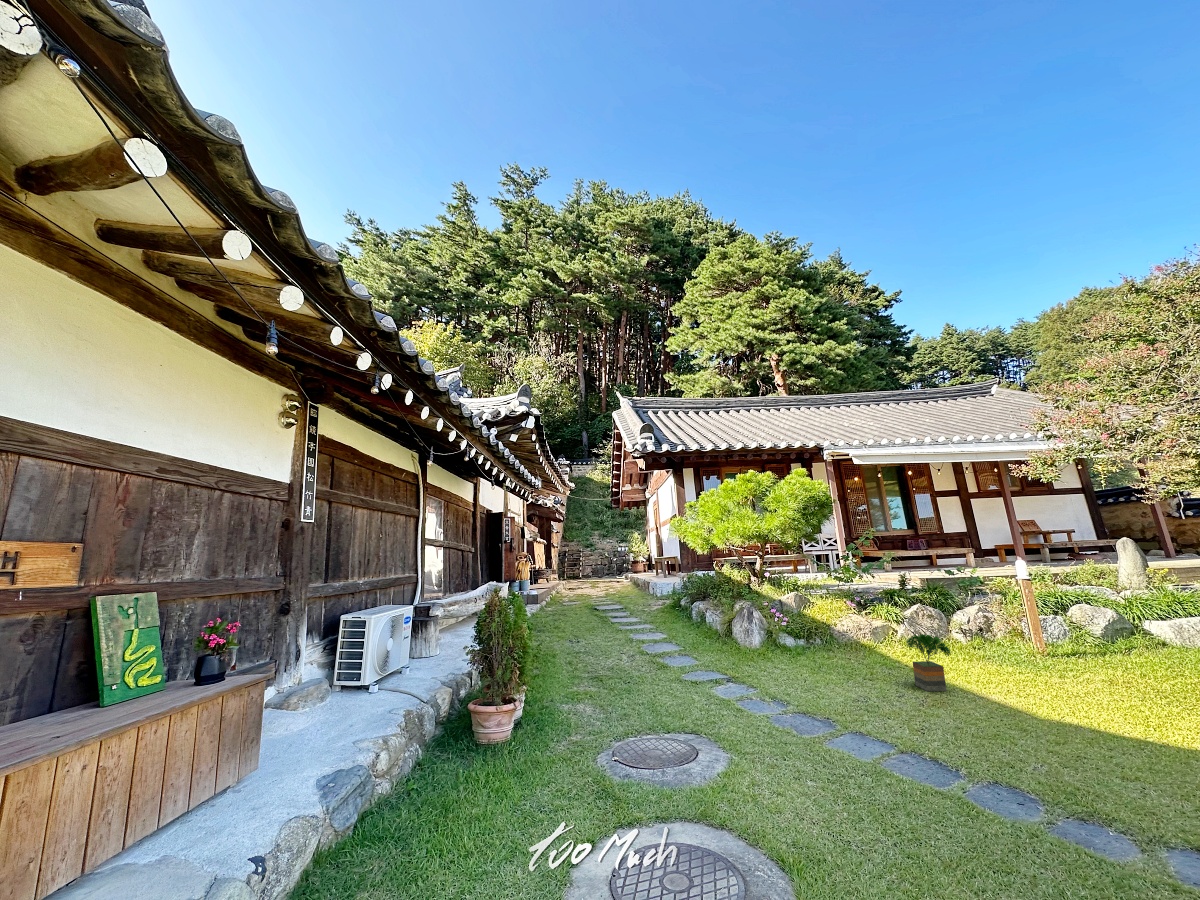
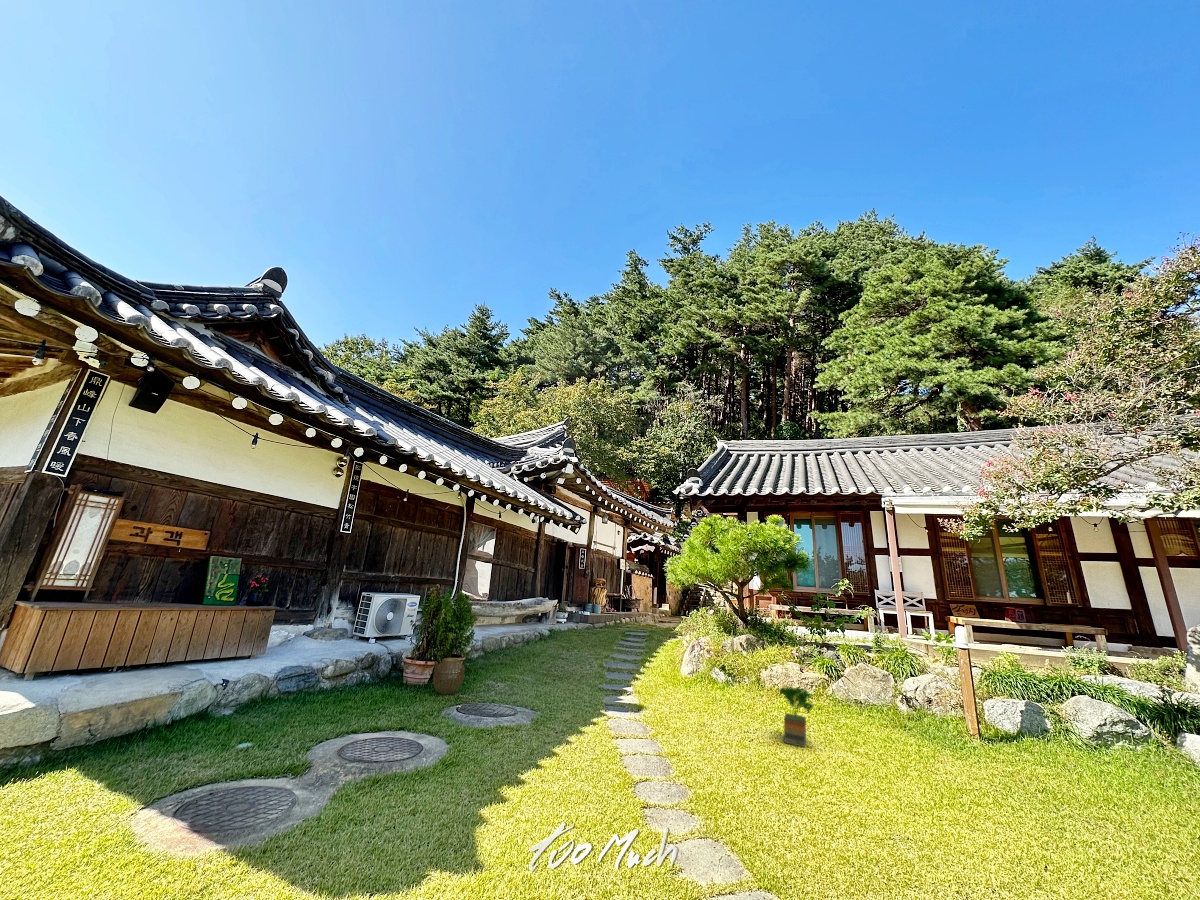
woven basket: none [524,687,567,743] -> present [433,658,465,694]

